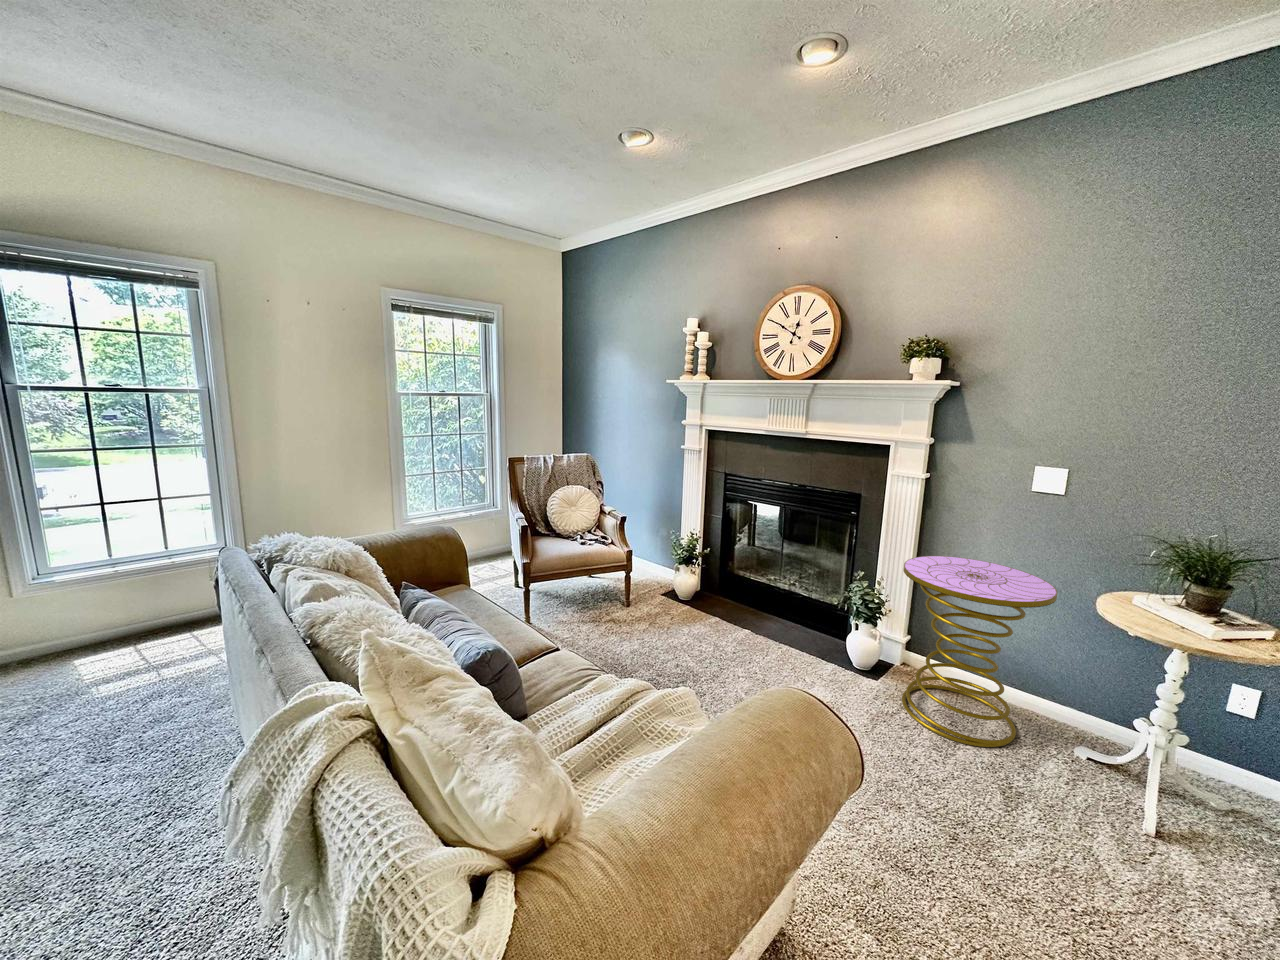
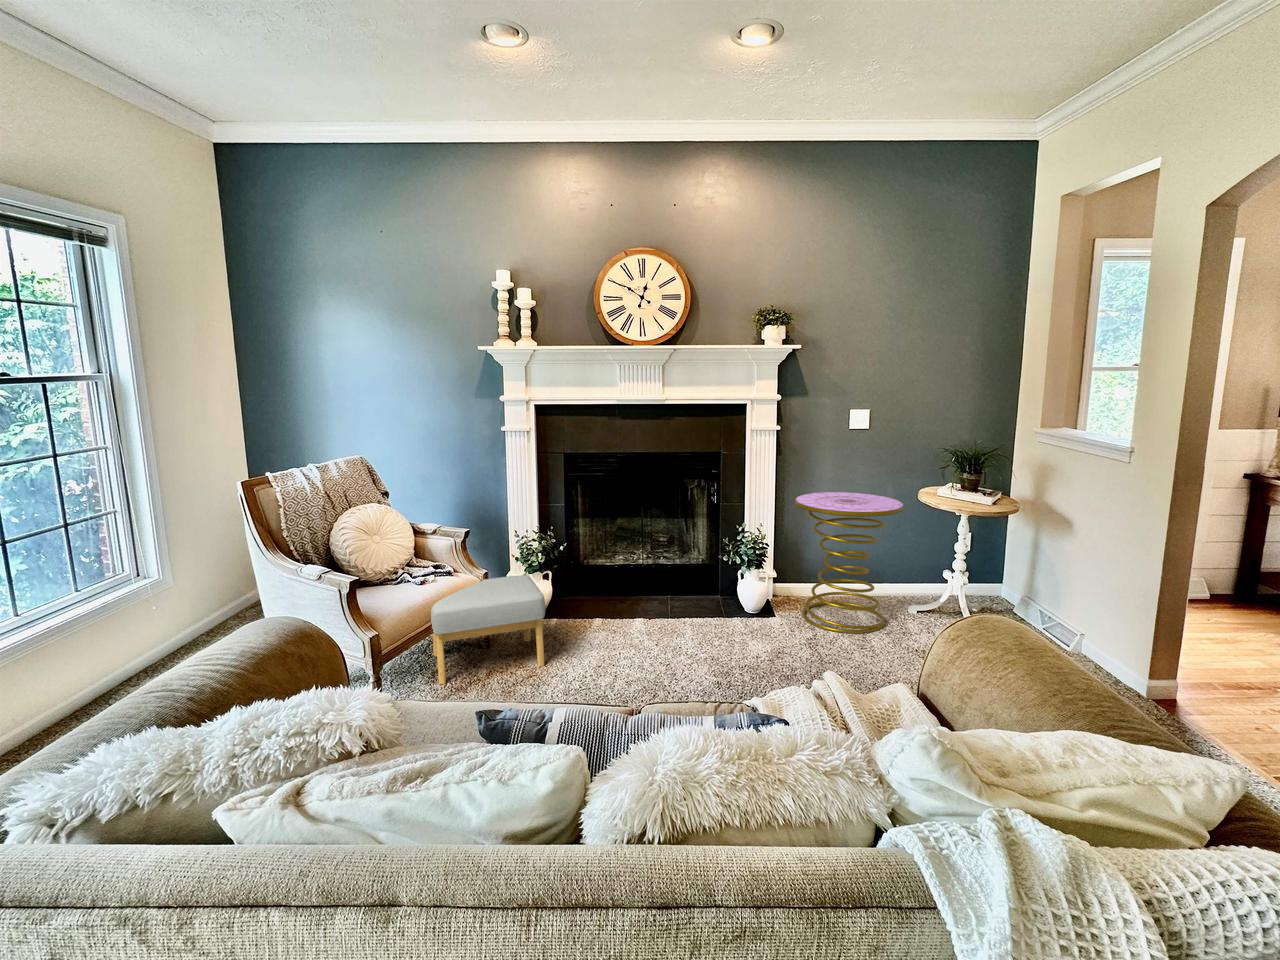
footstool: none [556,553,650,636] -> present [431,575,545,684]

